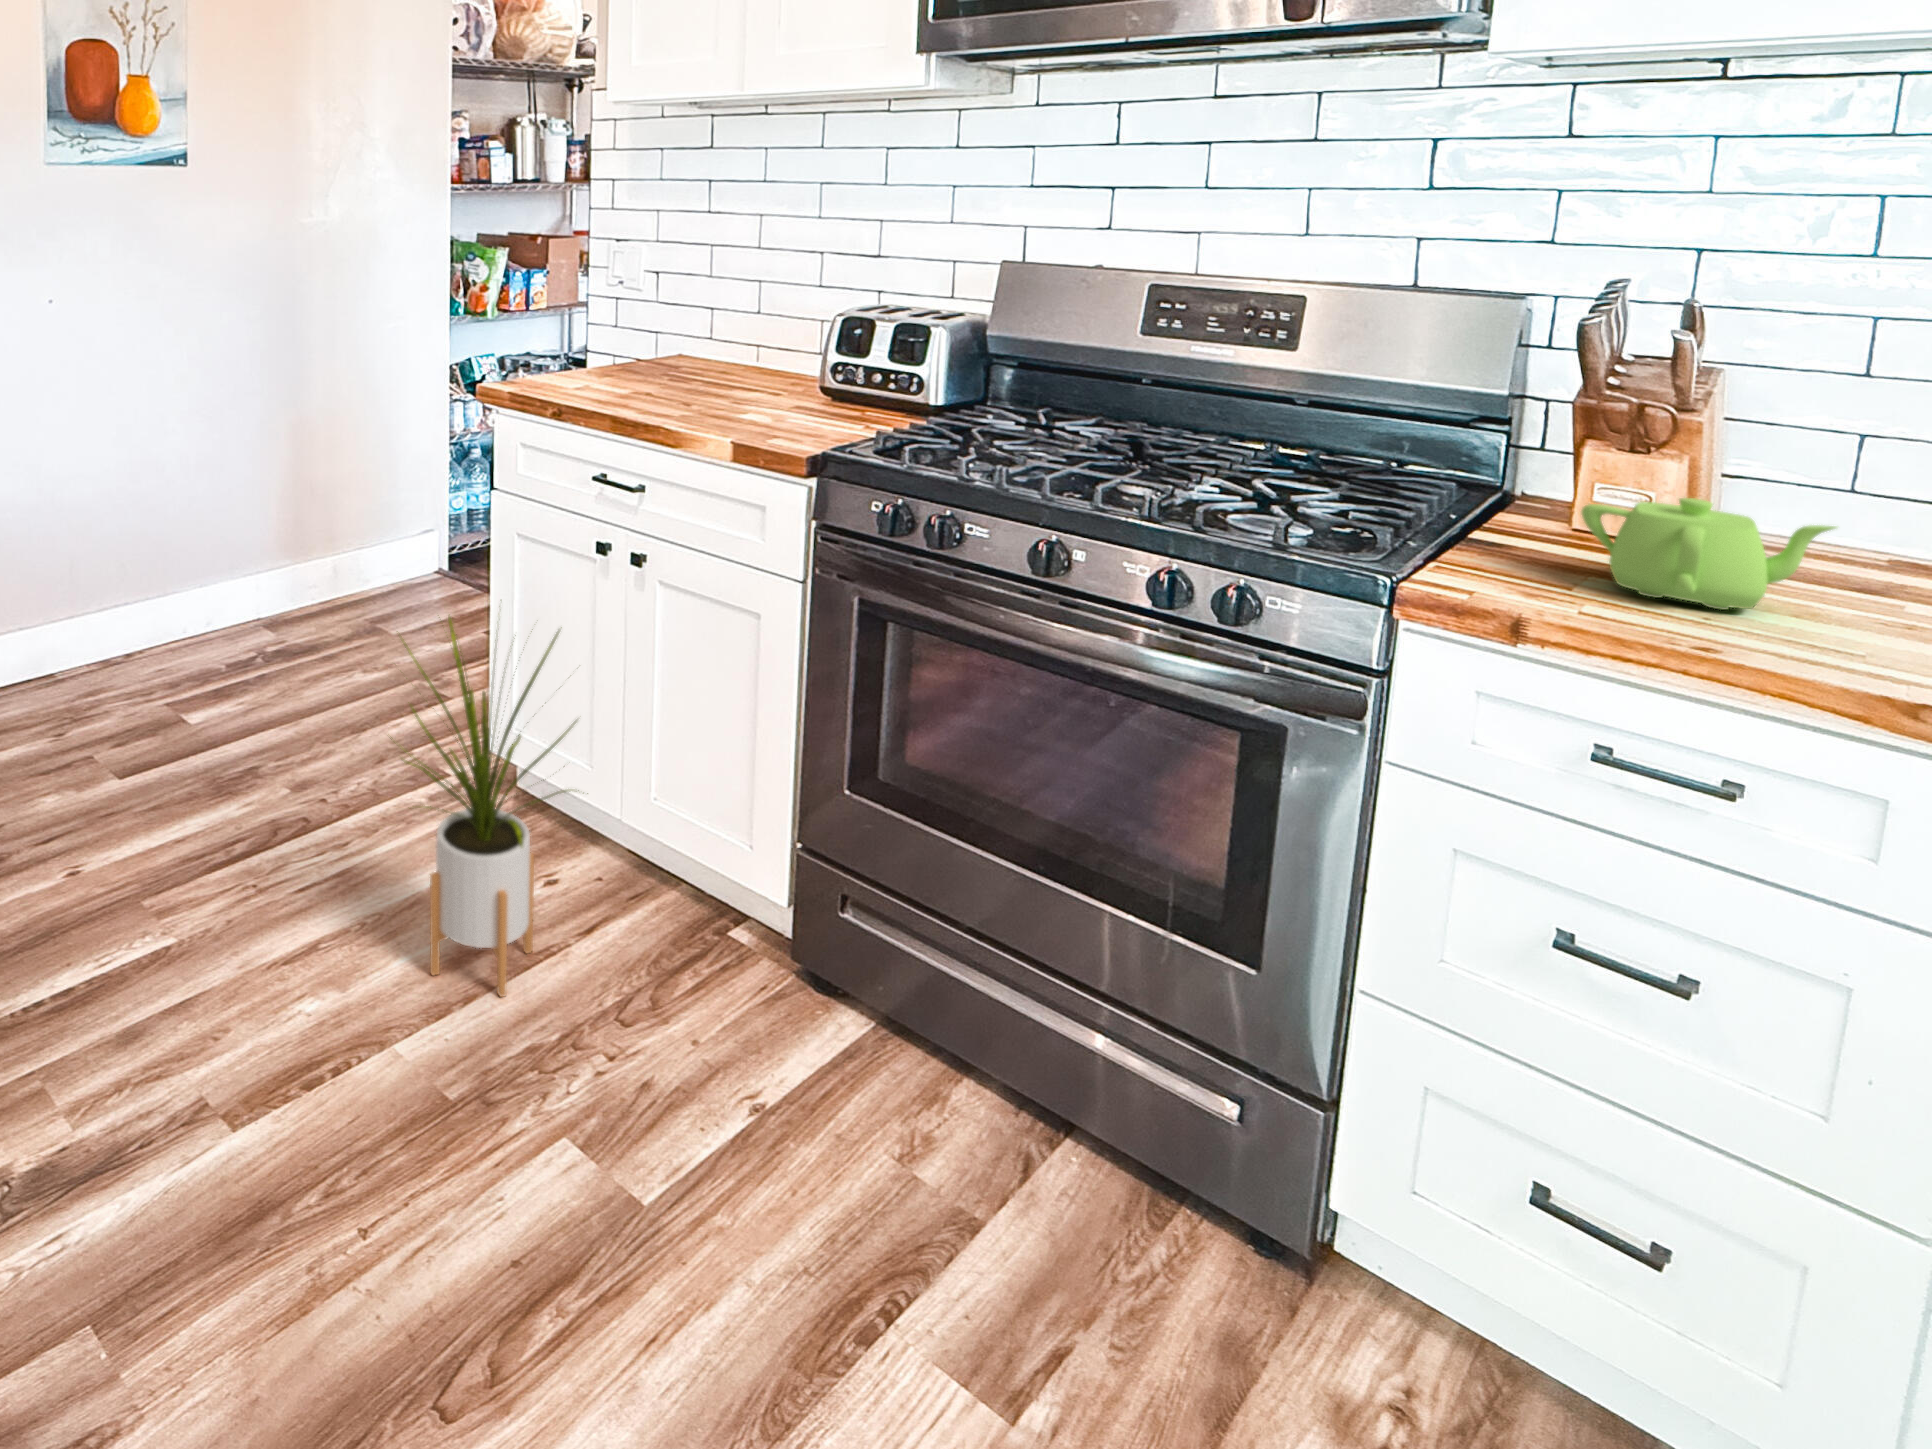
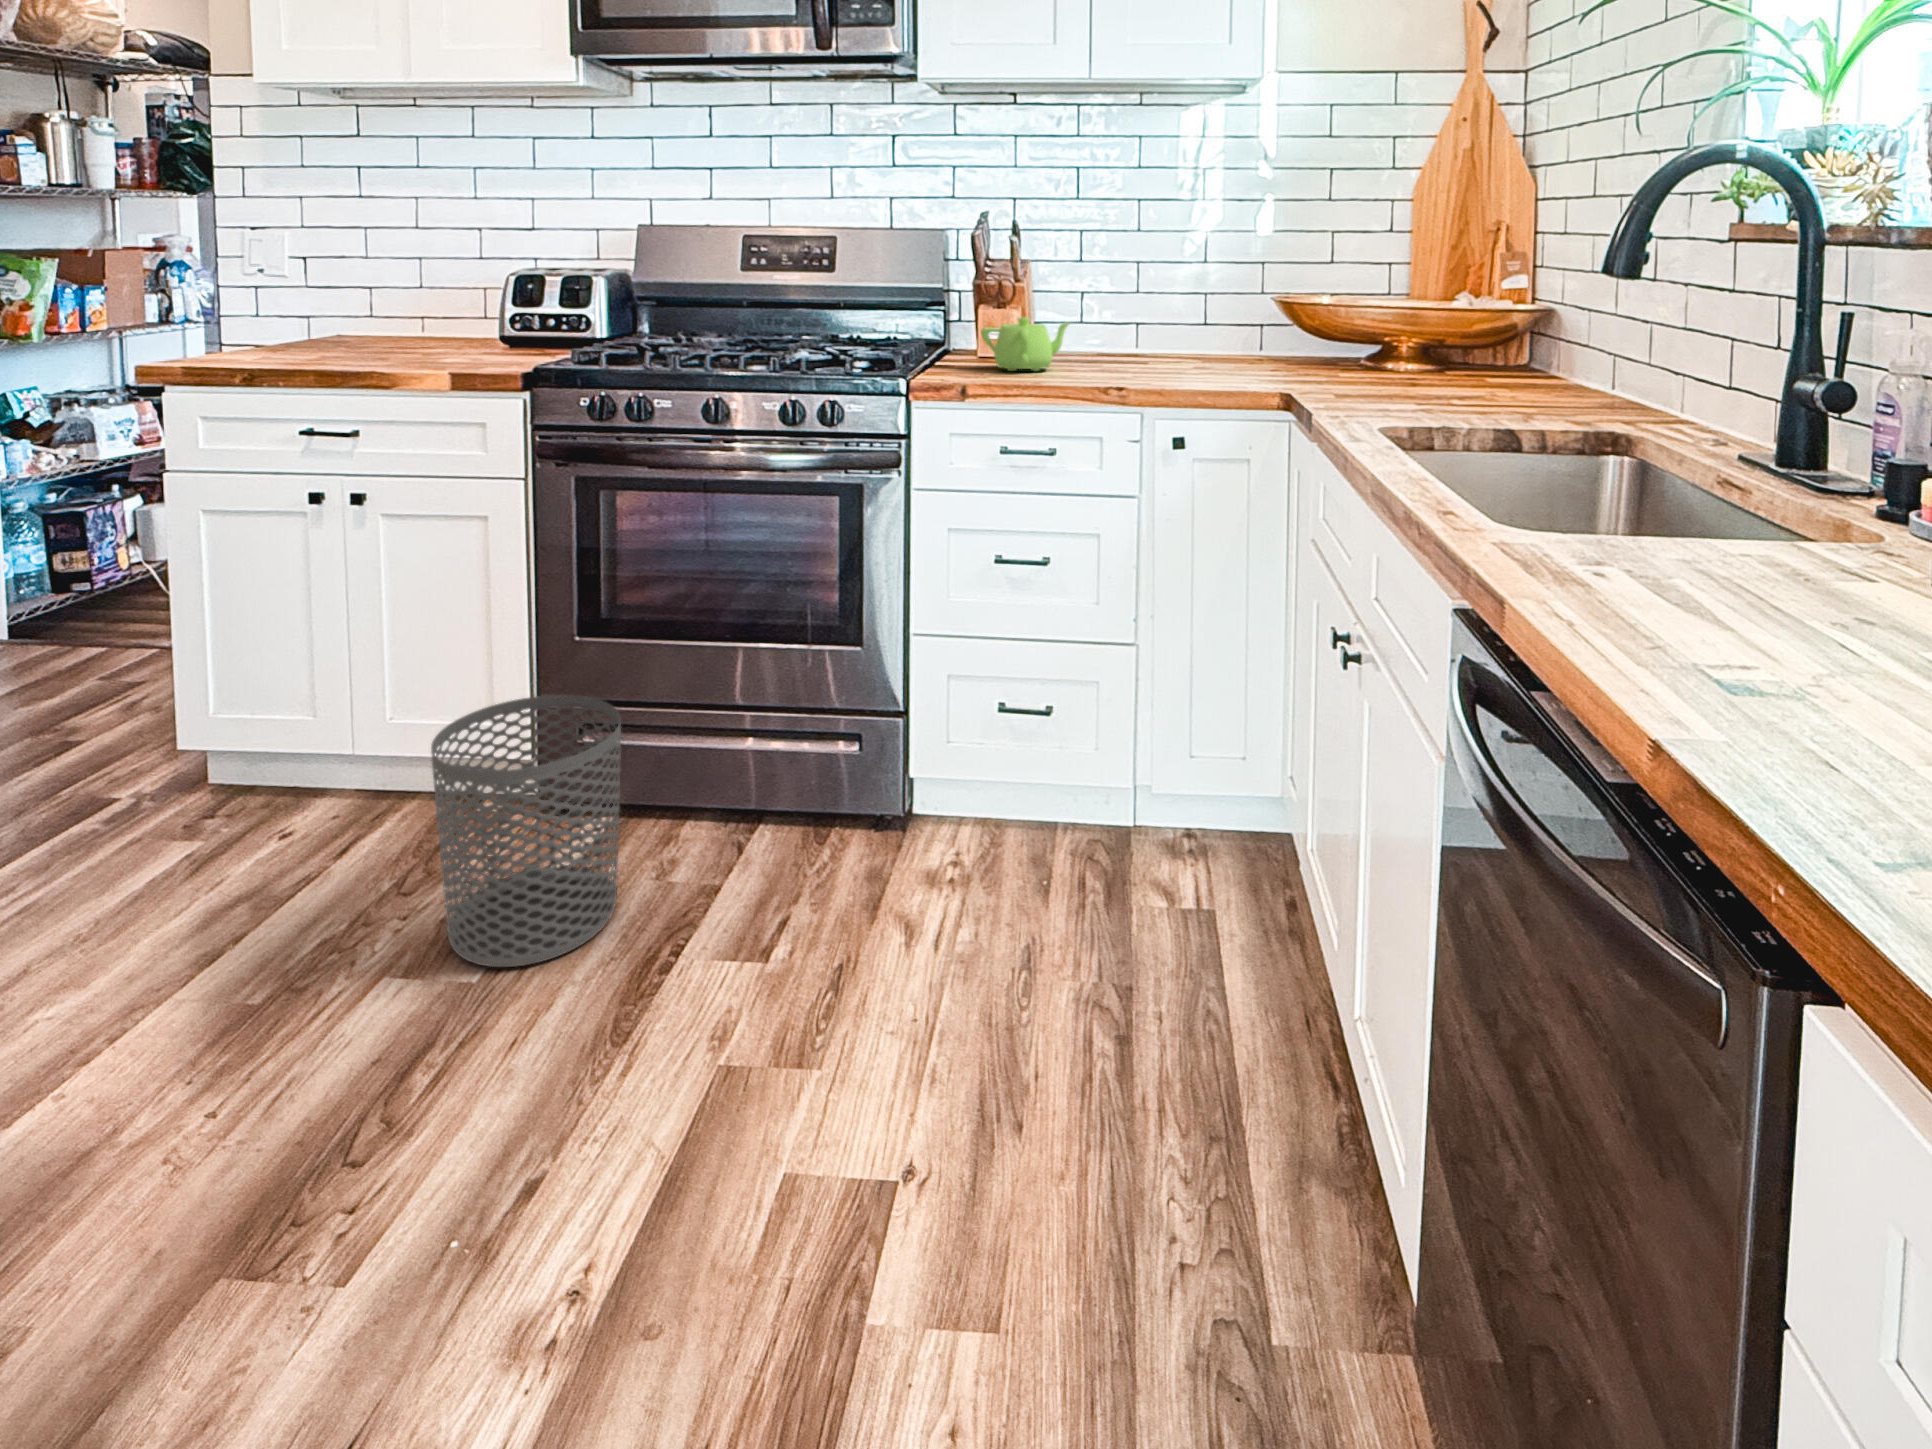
house plant: present [391,617,588,997] -> none [85,551,340,958]
waste bin: none [644,854,862,1209] -> present [431,695,621,967]

